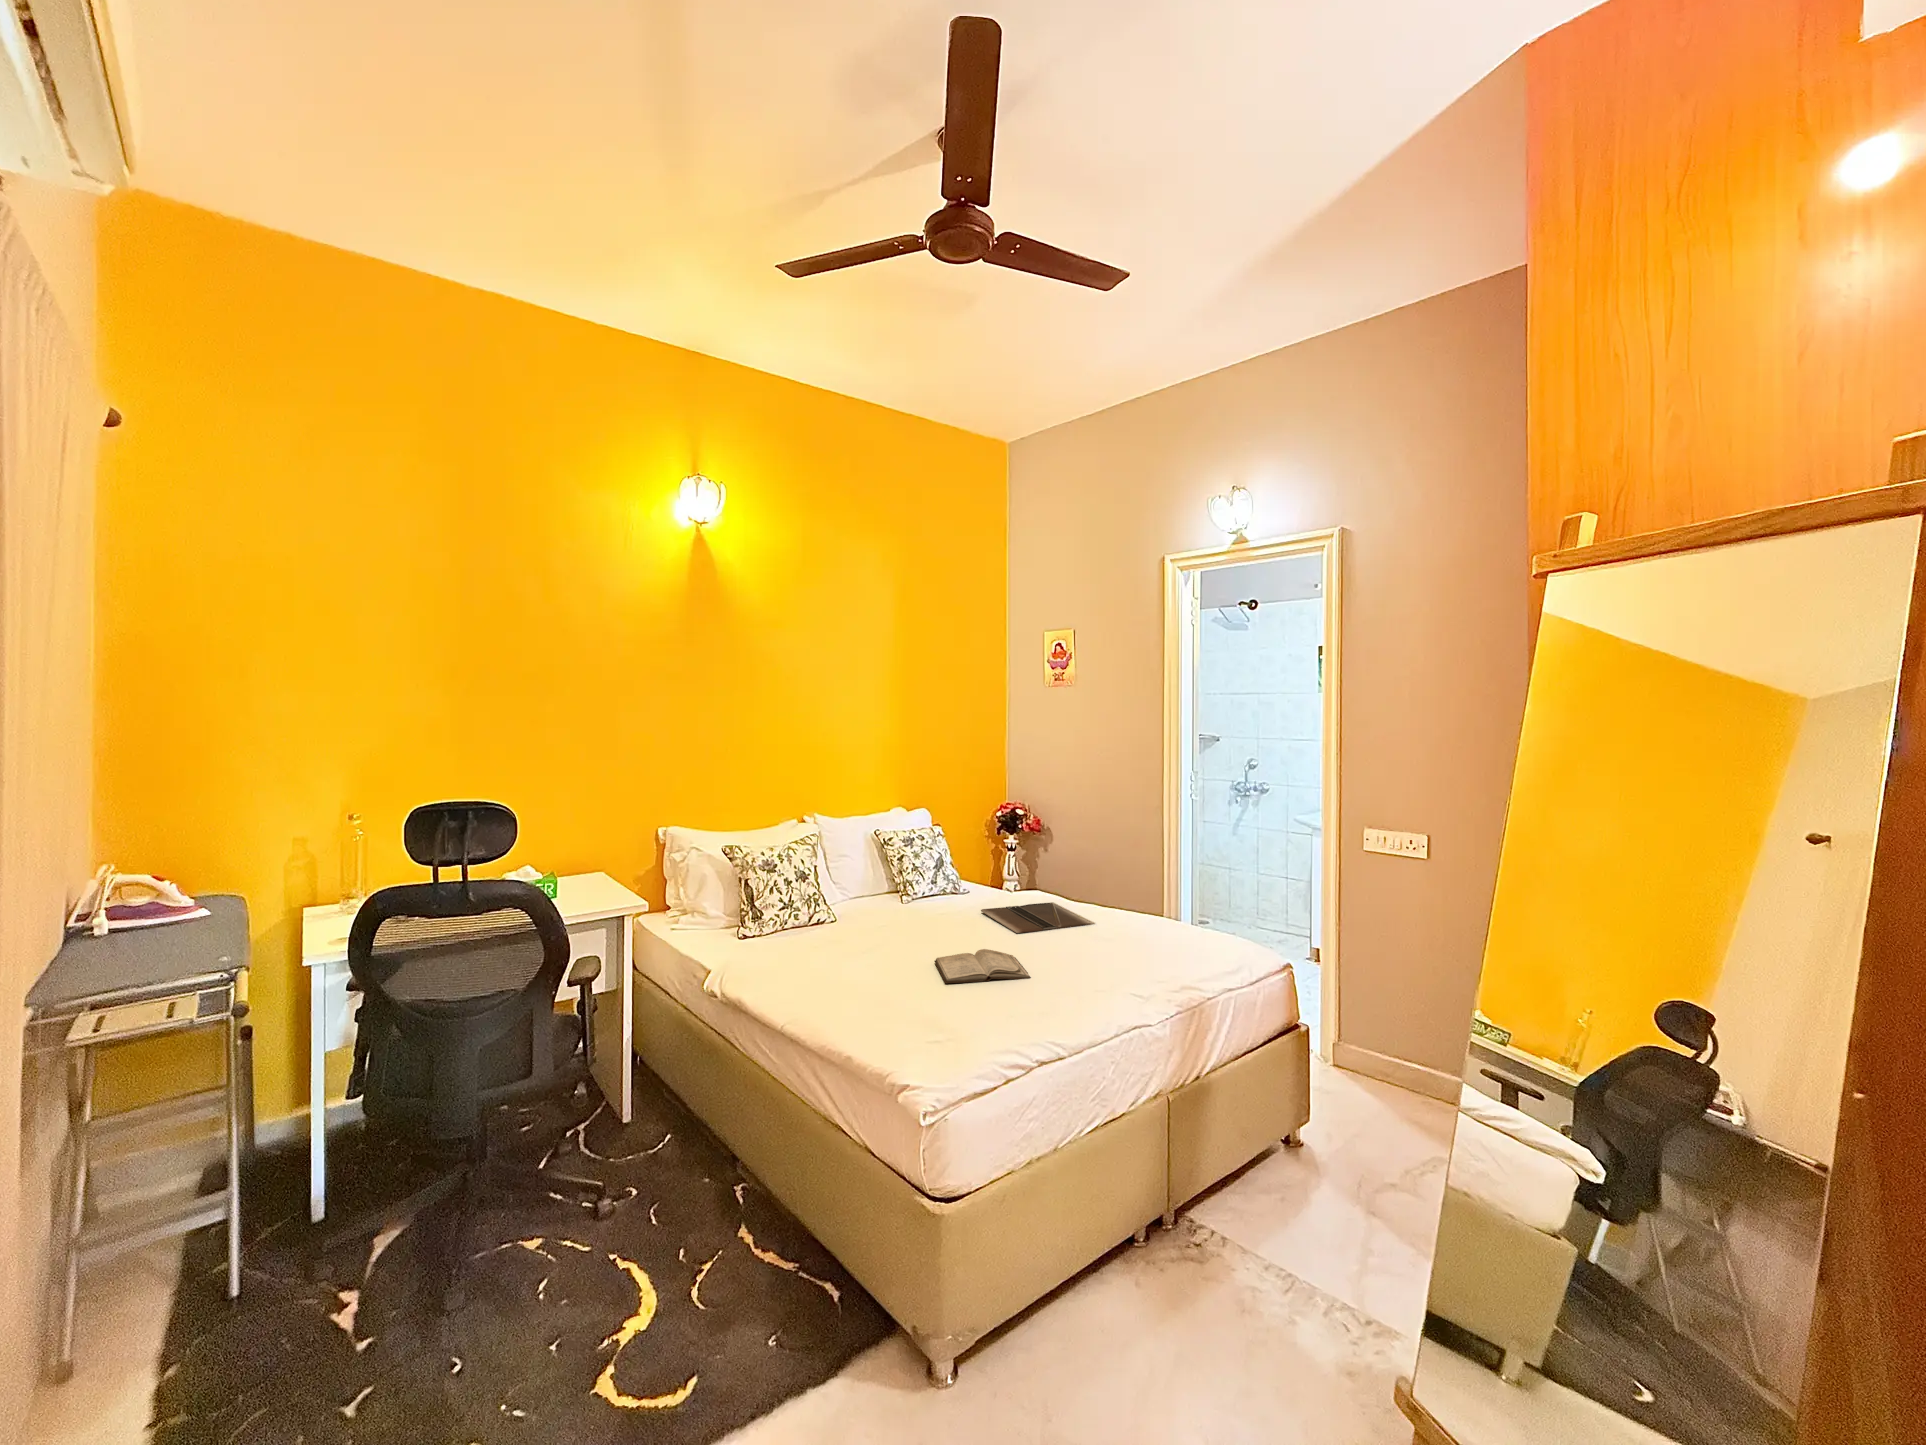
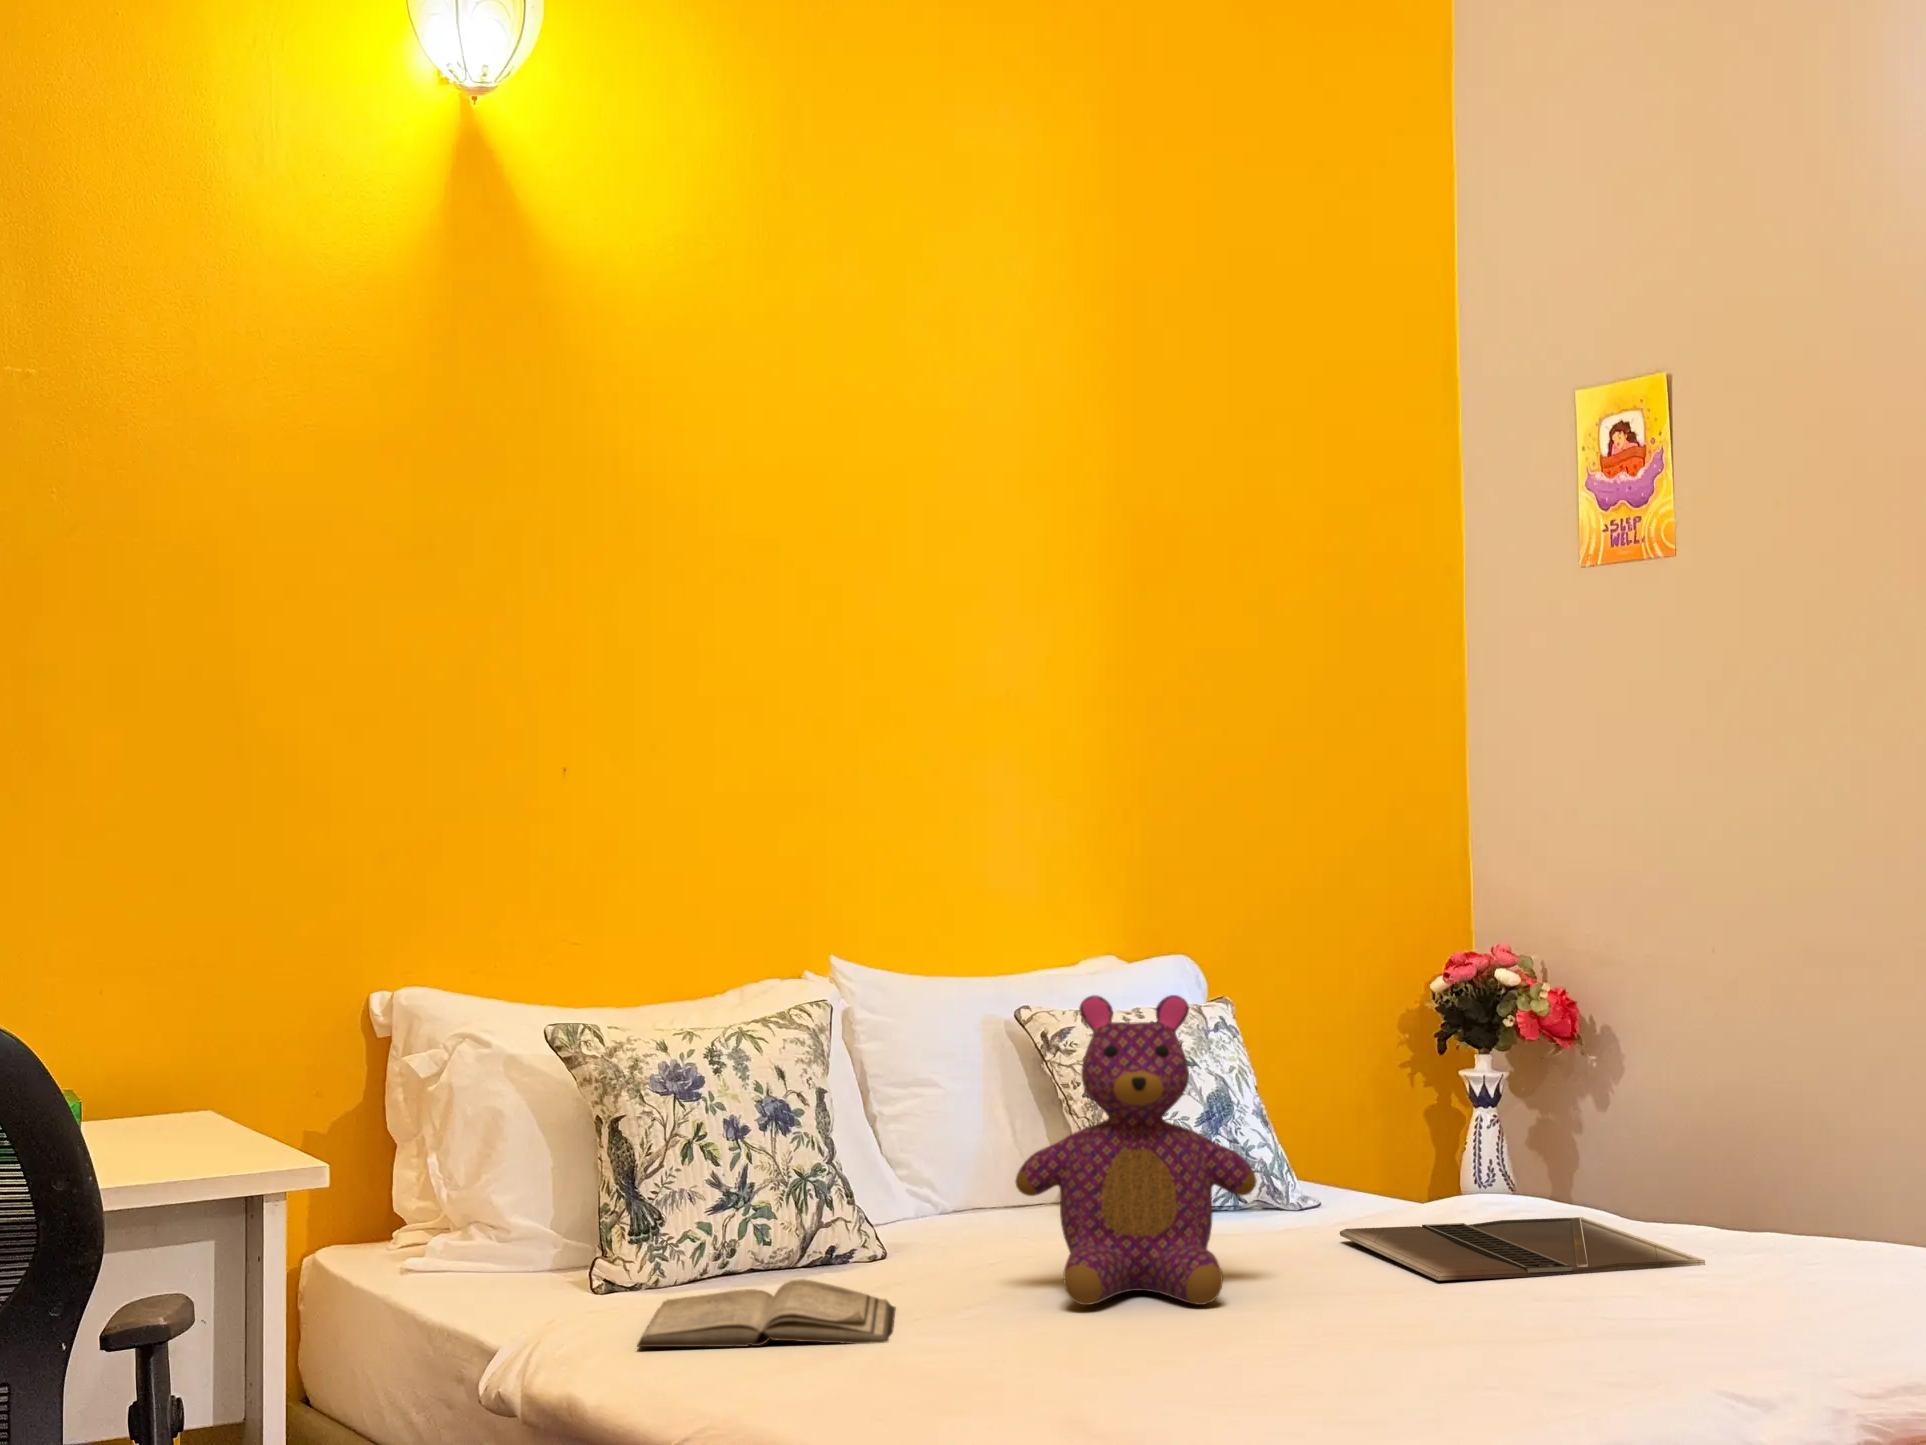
teddy bear: none [884,843,961,947] -> present [1015,995,1256,1305]
diary: present [934,949,1031,983] -> present [637,1279,895,1347]

